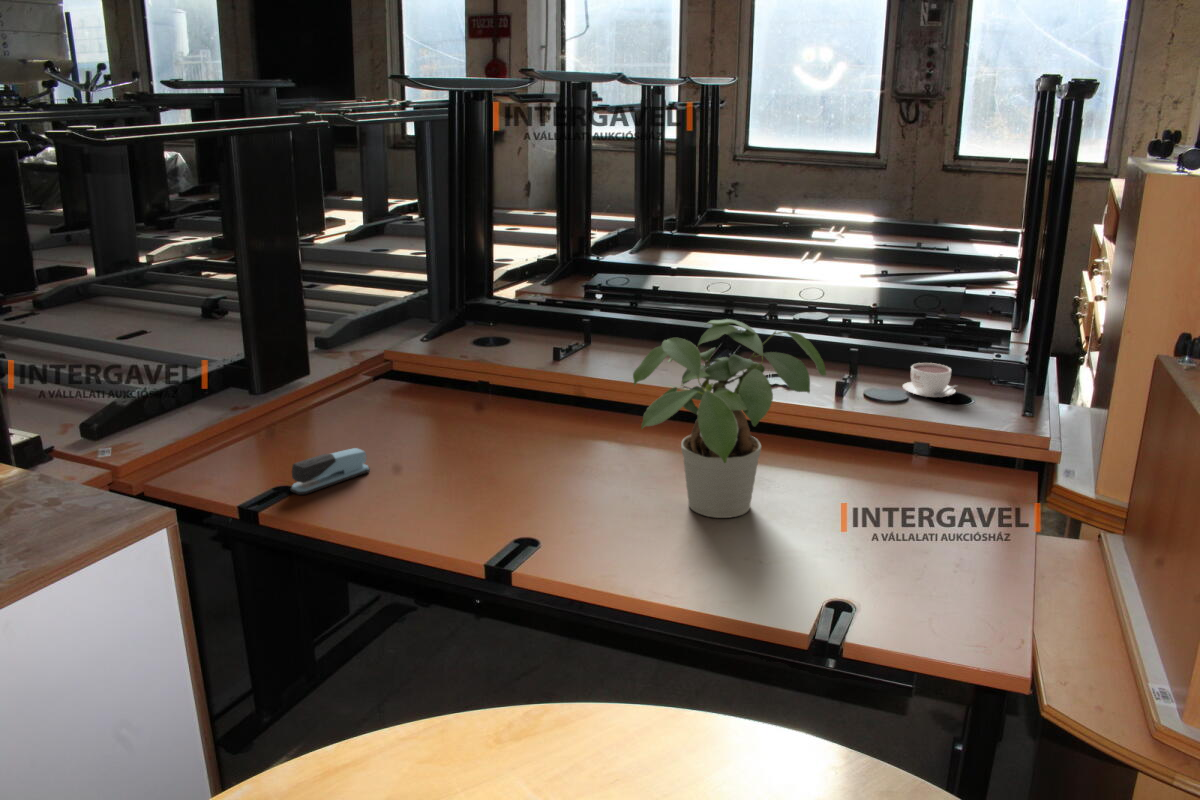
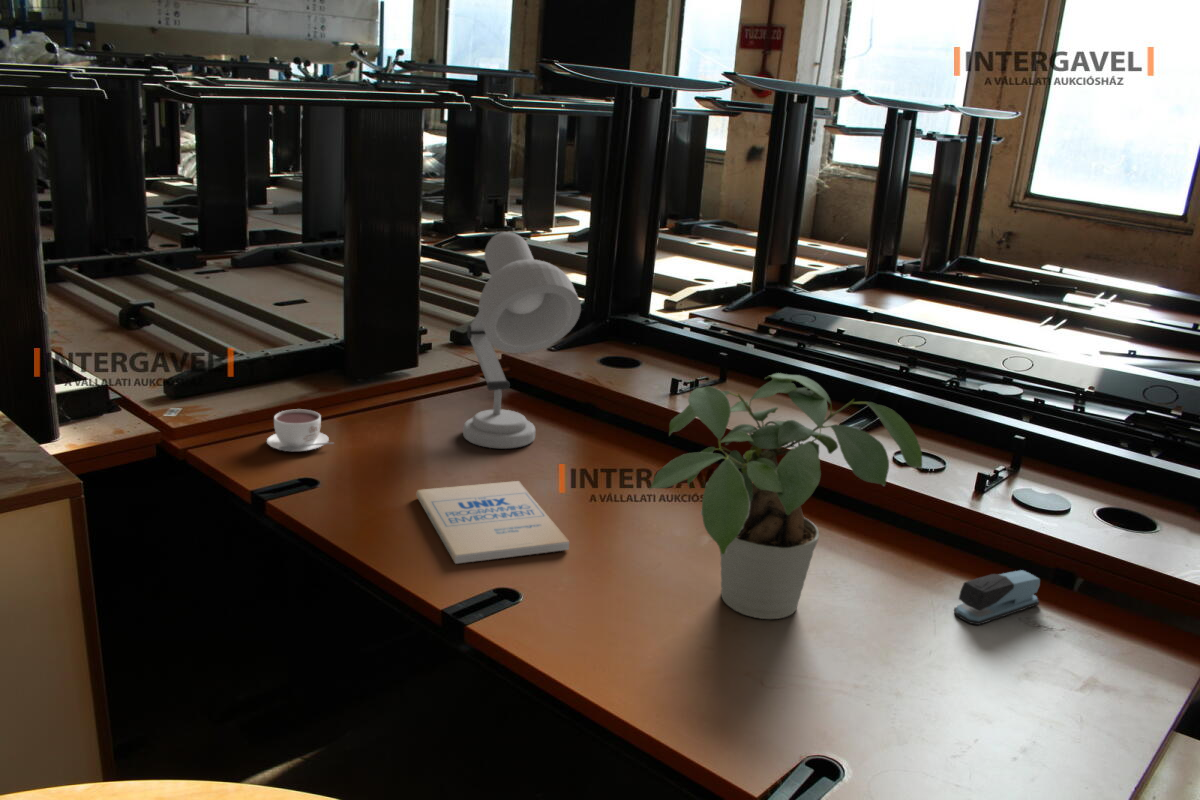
desk lamp: none [369,237,493,436] -> present [463,232,581,449]
coffee cup: present [903,363,957,397] -> present [267,409,333,451]
stapler: present [291,448,370,495] -> present [954,570,1040,625]
book: none [392,456,552,530] -> present [417,481,569,564]

